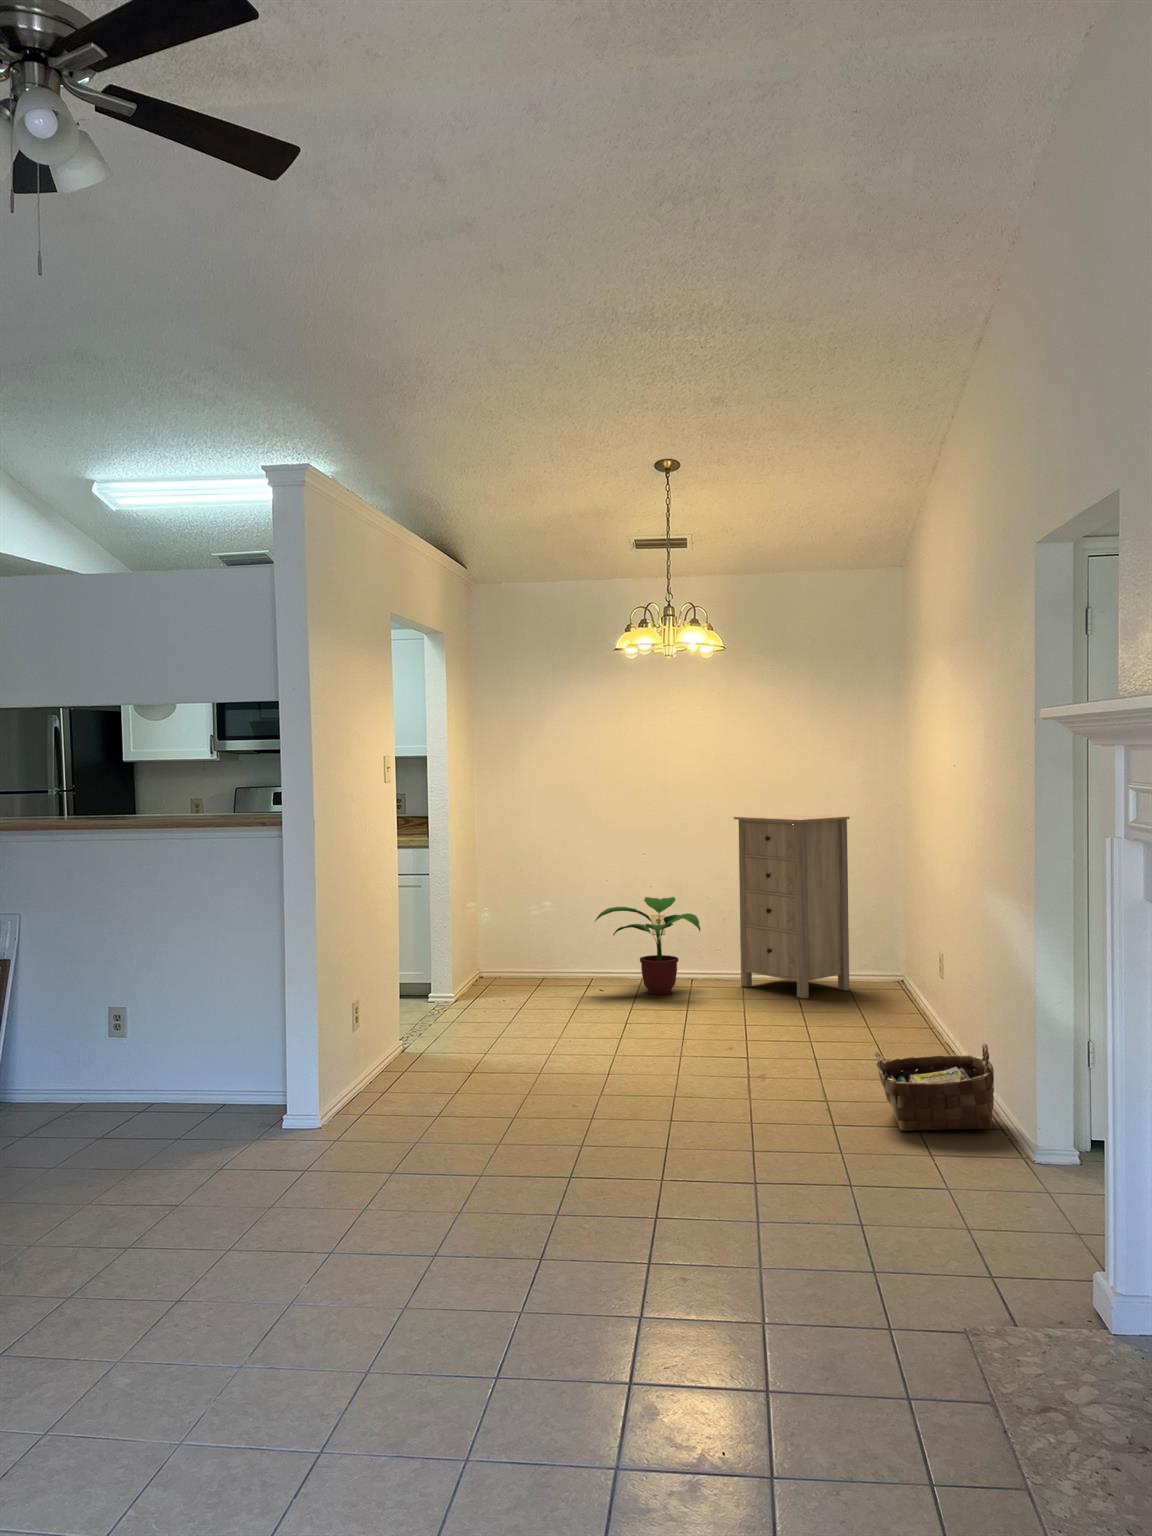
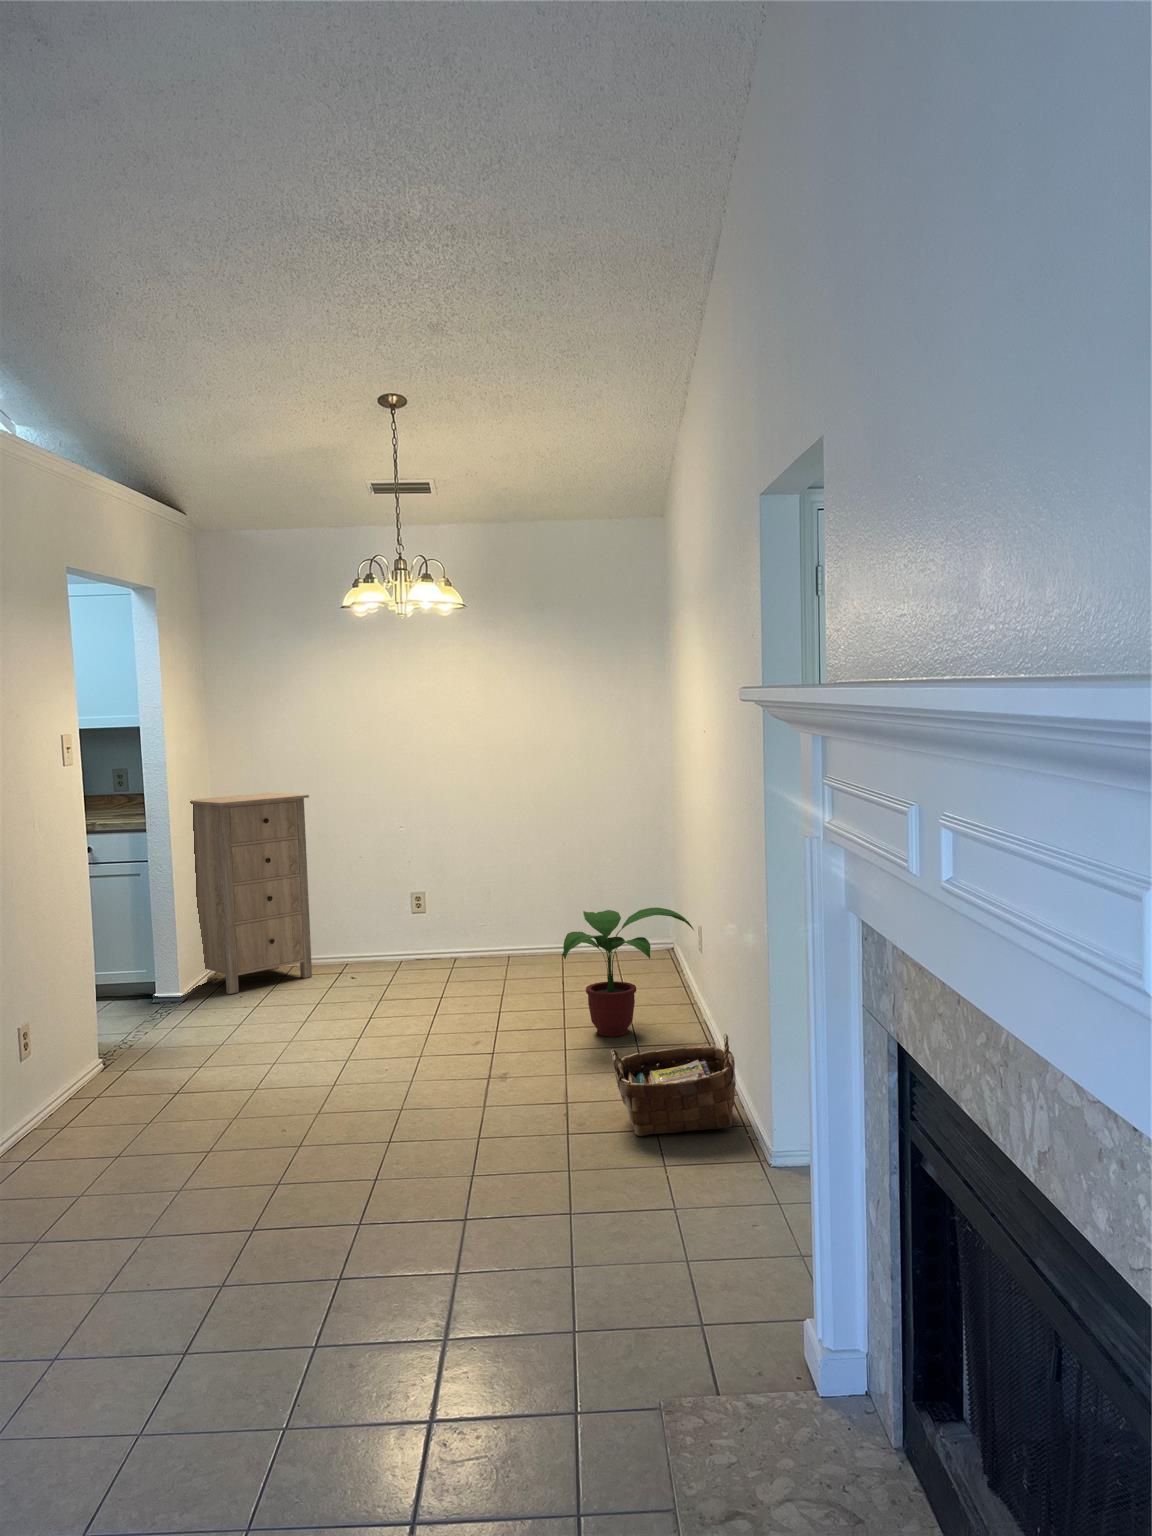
storage cabinet: present [734,814,850,998] -> present [190,793,312,994]
potted plant: present [595,897,700,995] -> present [563,908,694,1036]

